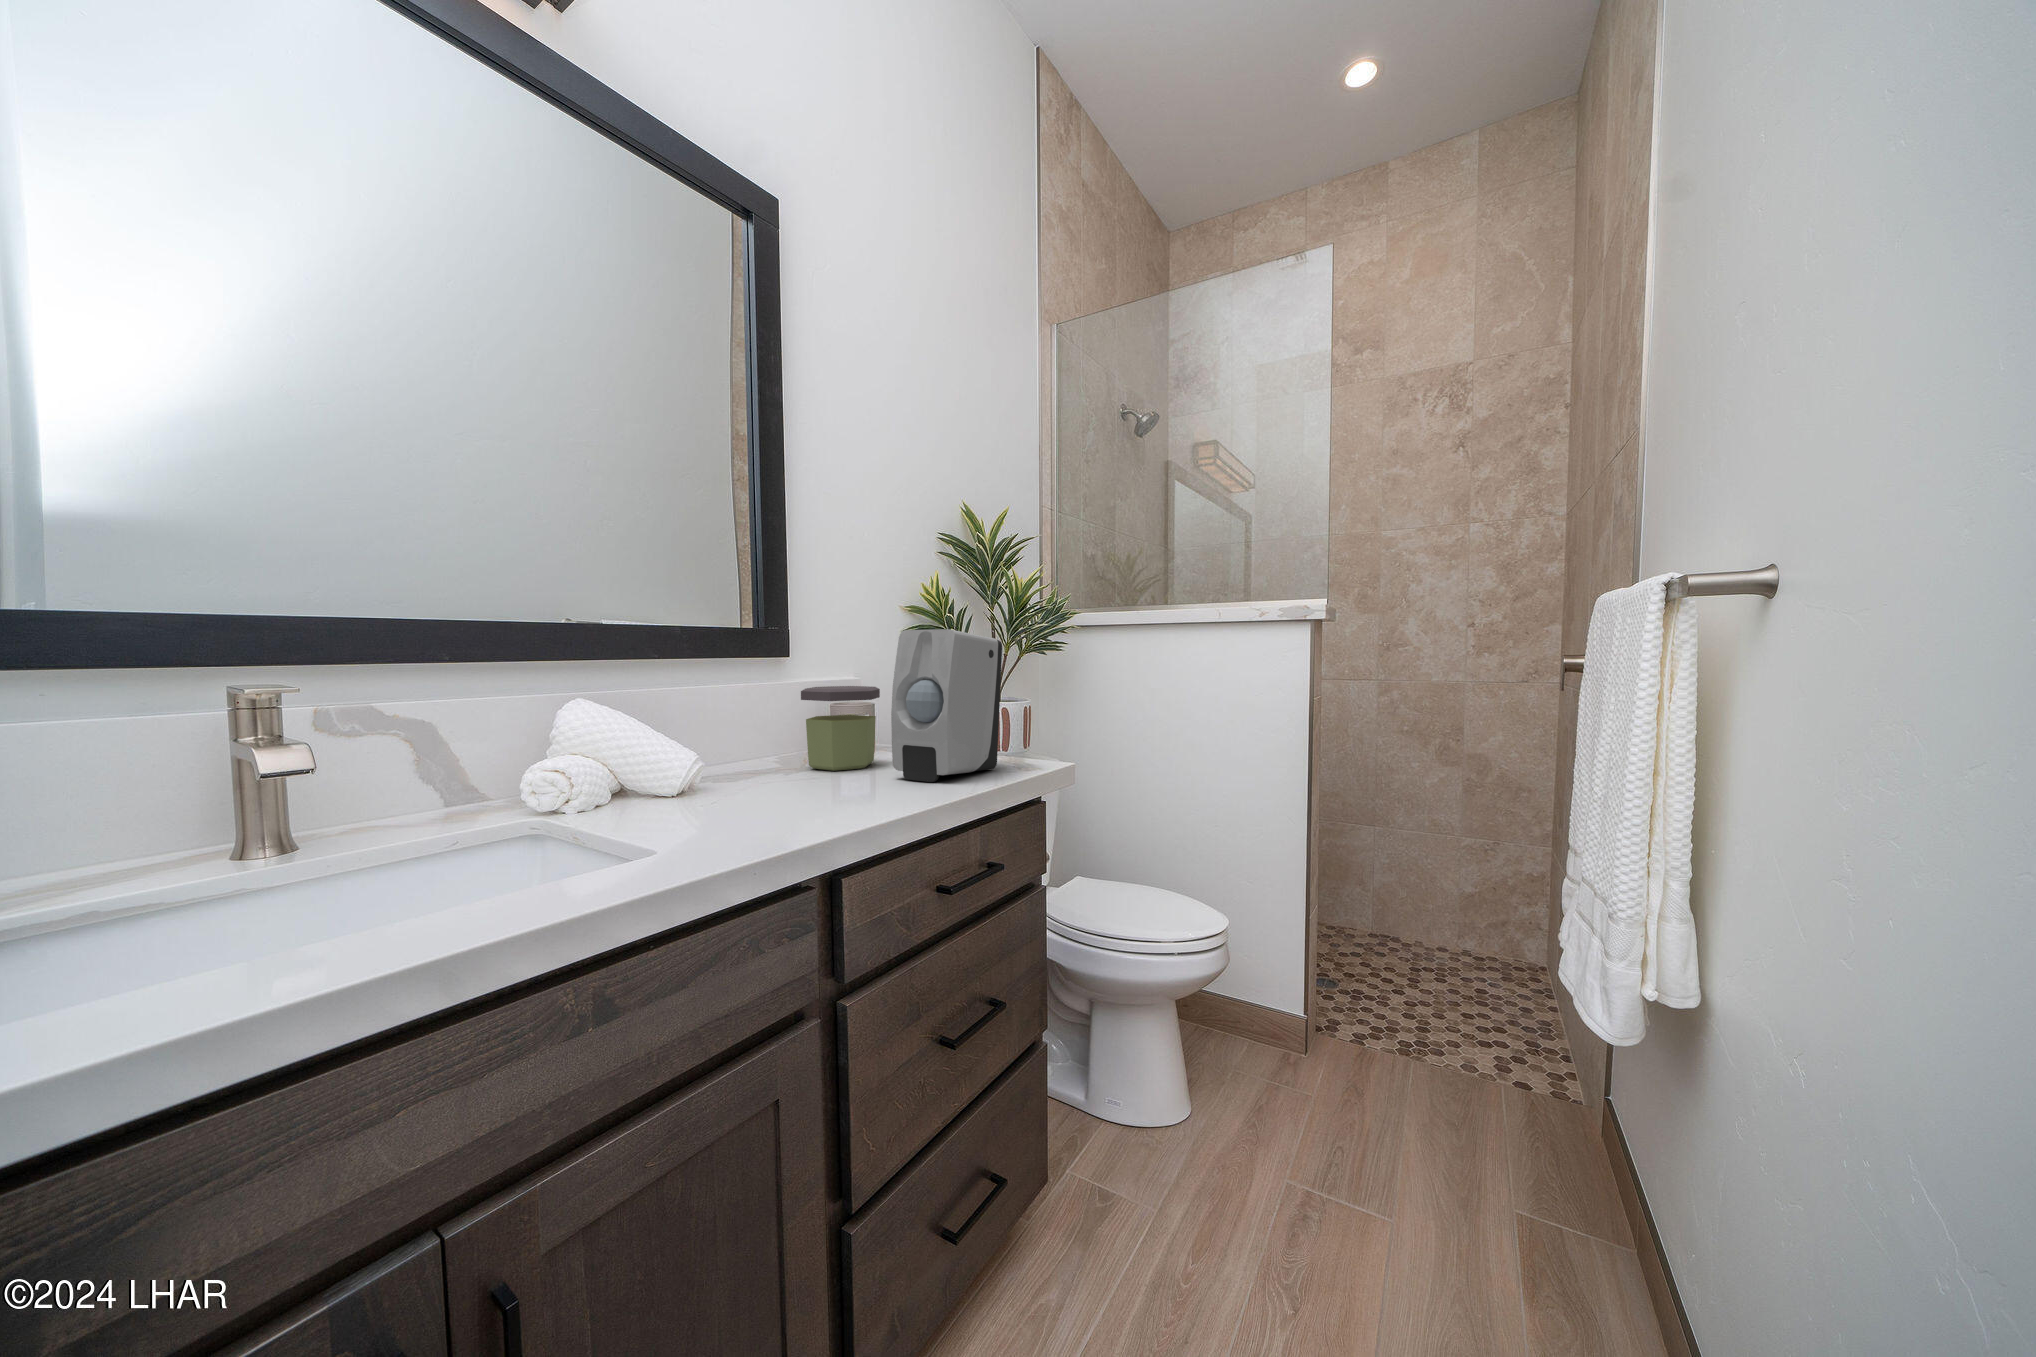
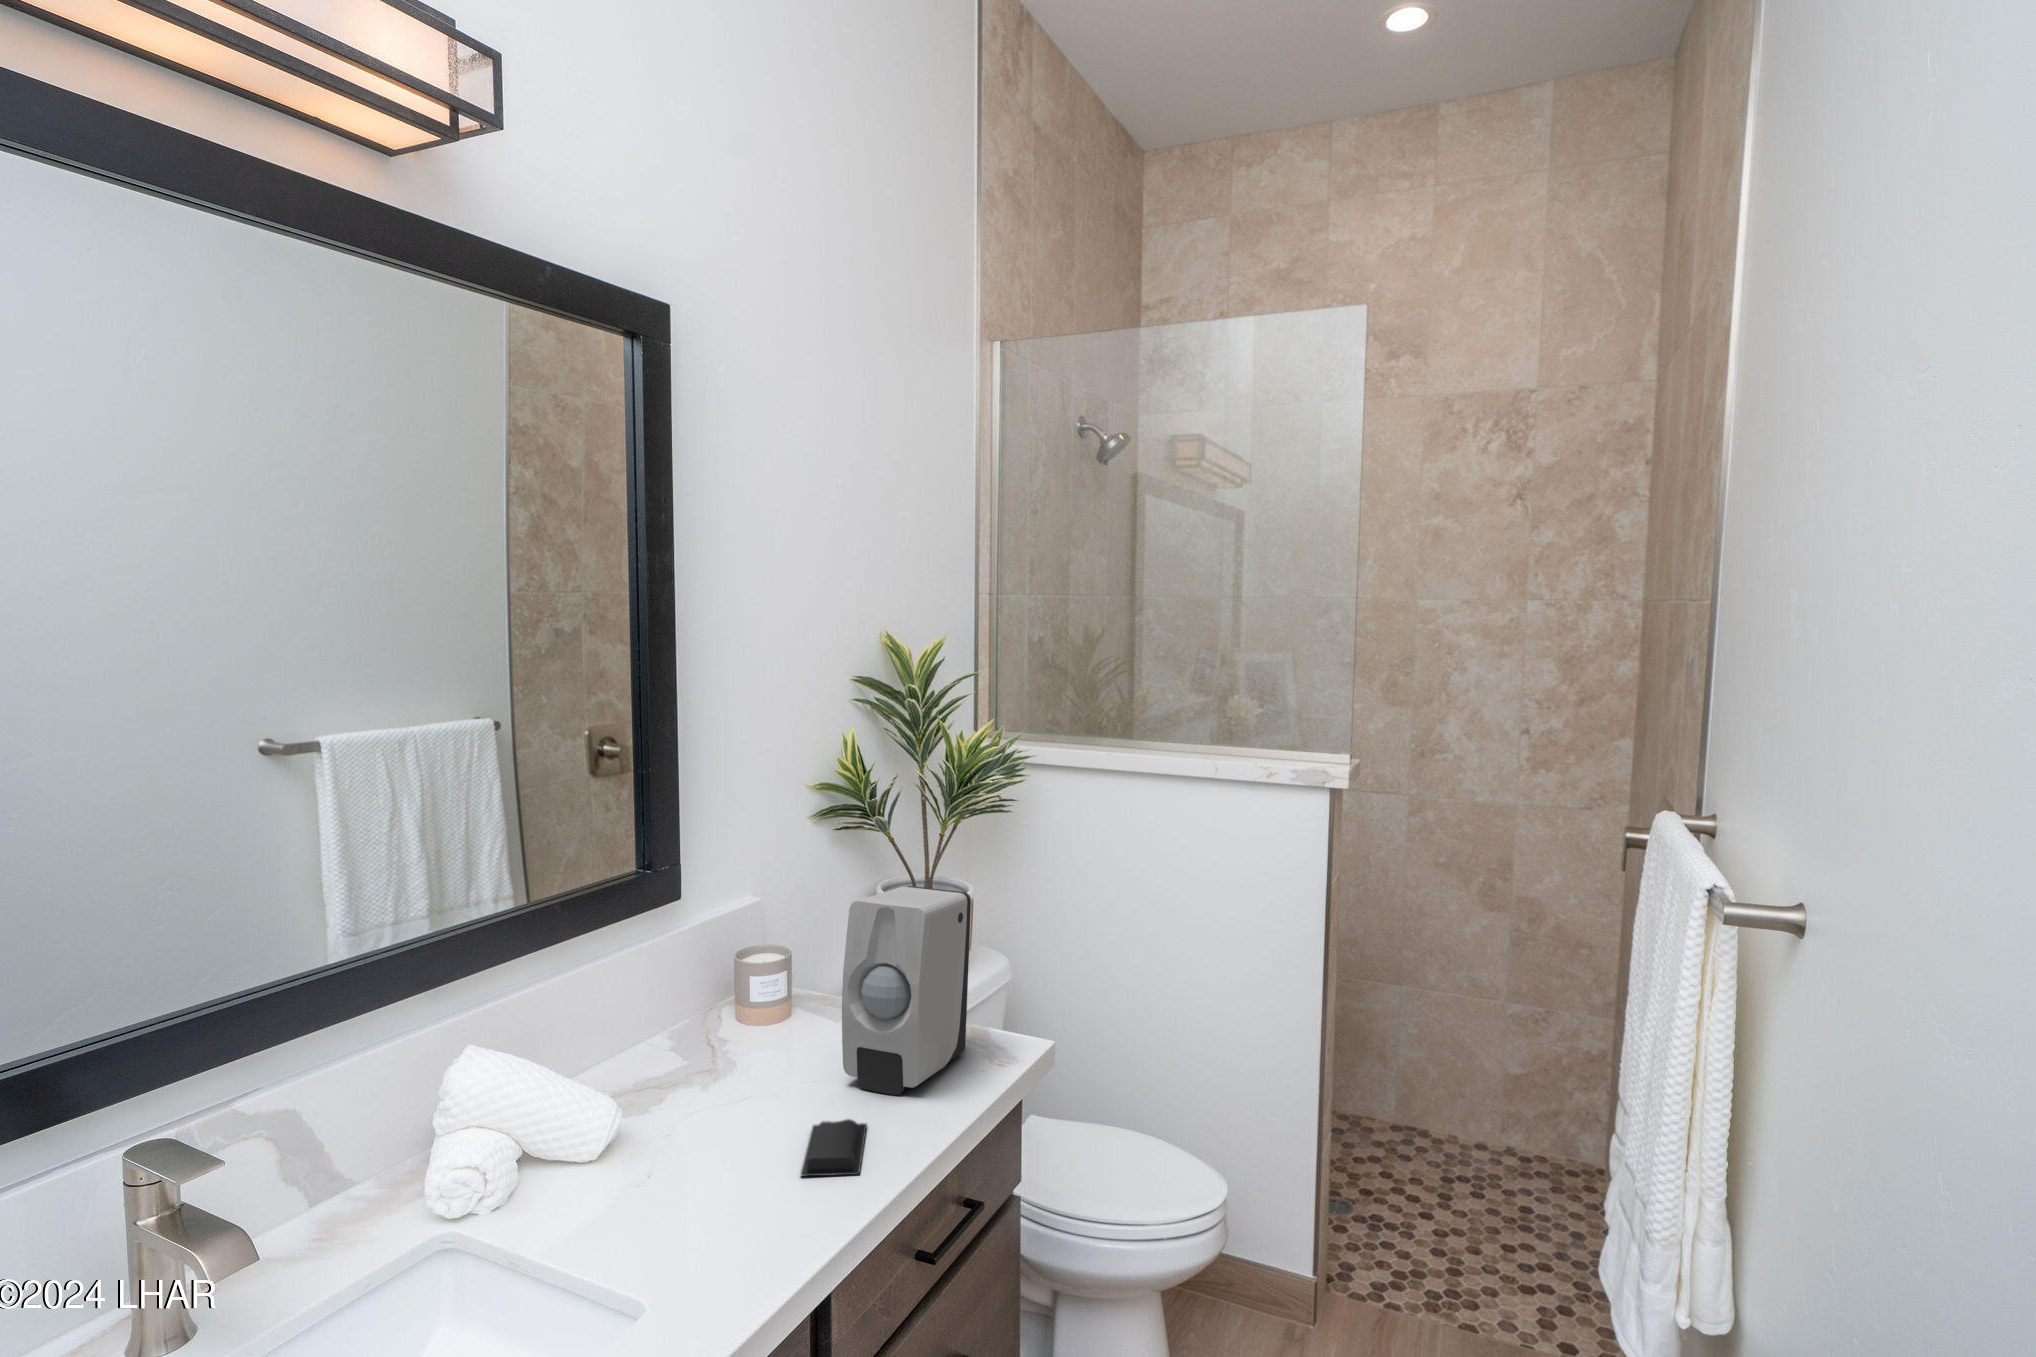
jar: present [801,686,880,771] -> none [711,934,806,1061]
soap bar: none [829,783,899,809] -> present [801,1119,867,1176]

